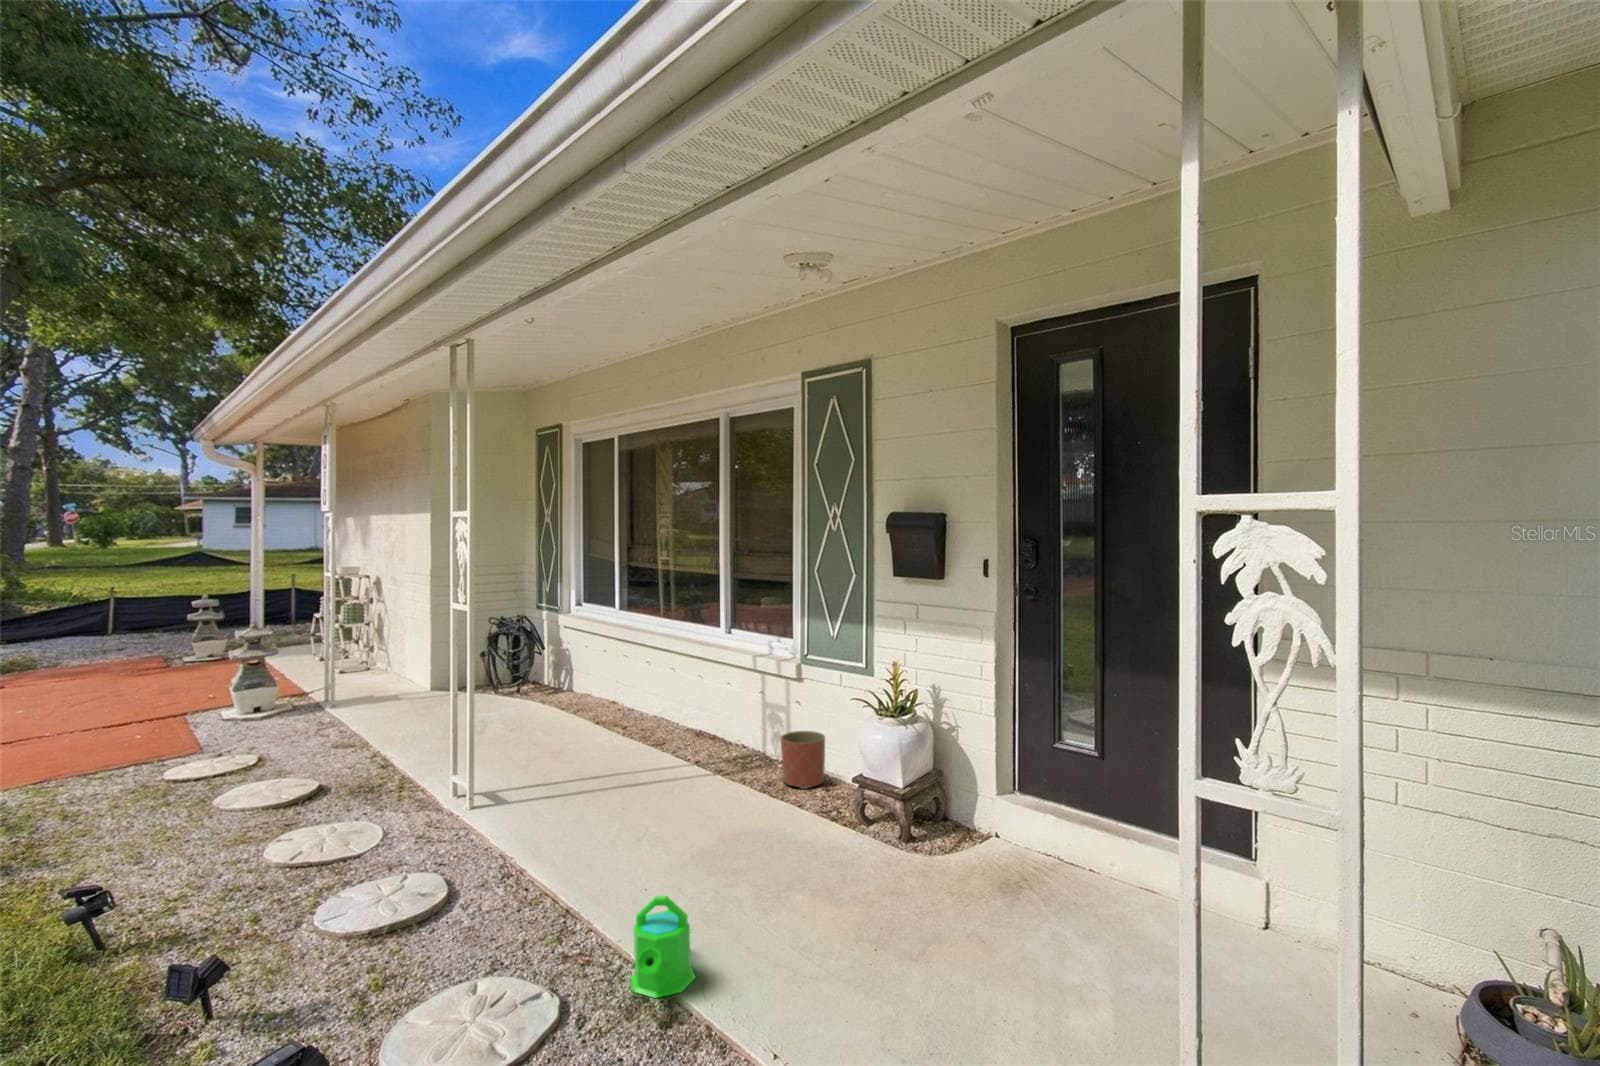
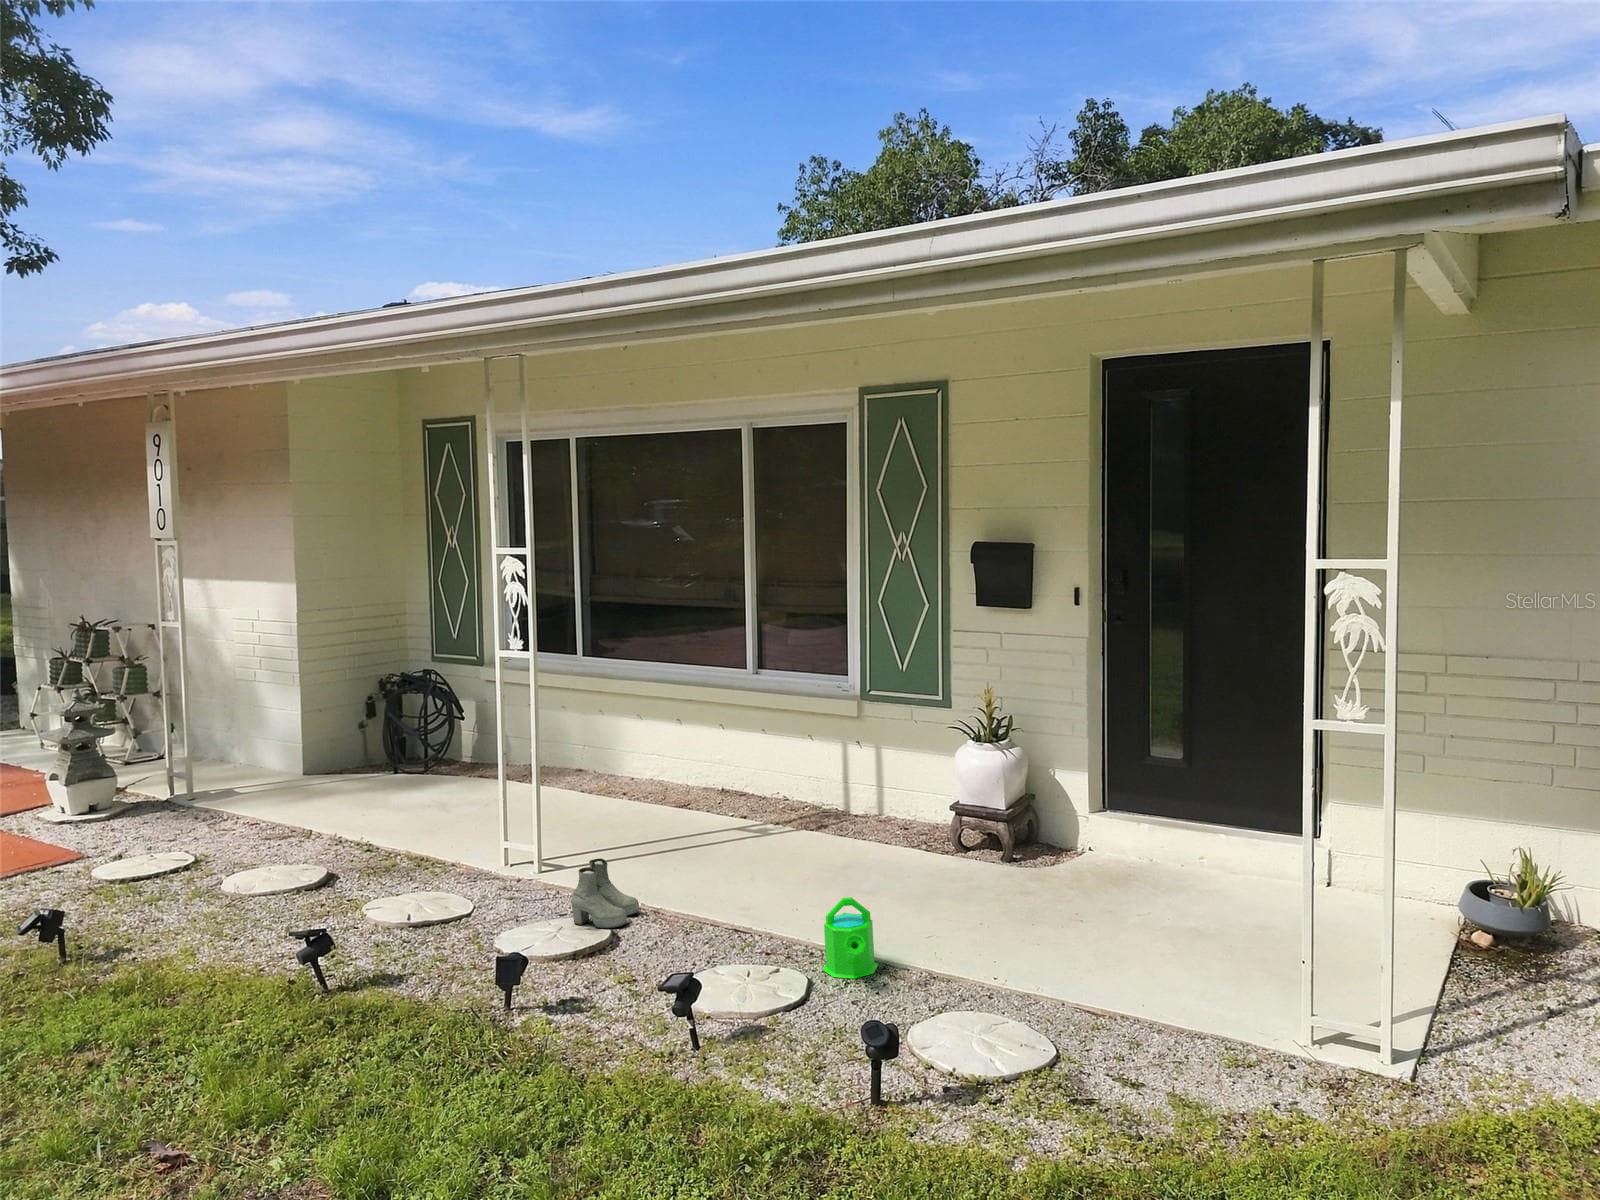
planter: present [781,731,825,789] -> none [854,769,901,827]
boots: none [436,810,508,888] -> present [571,859,639,928]

